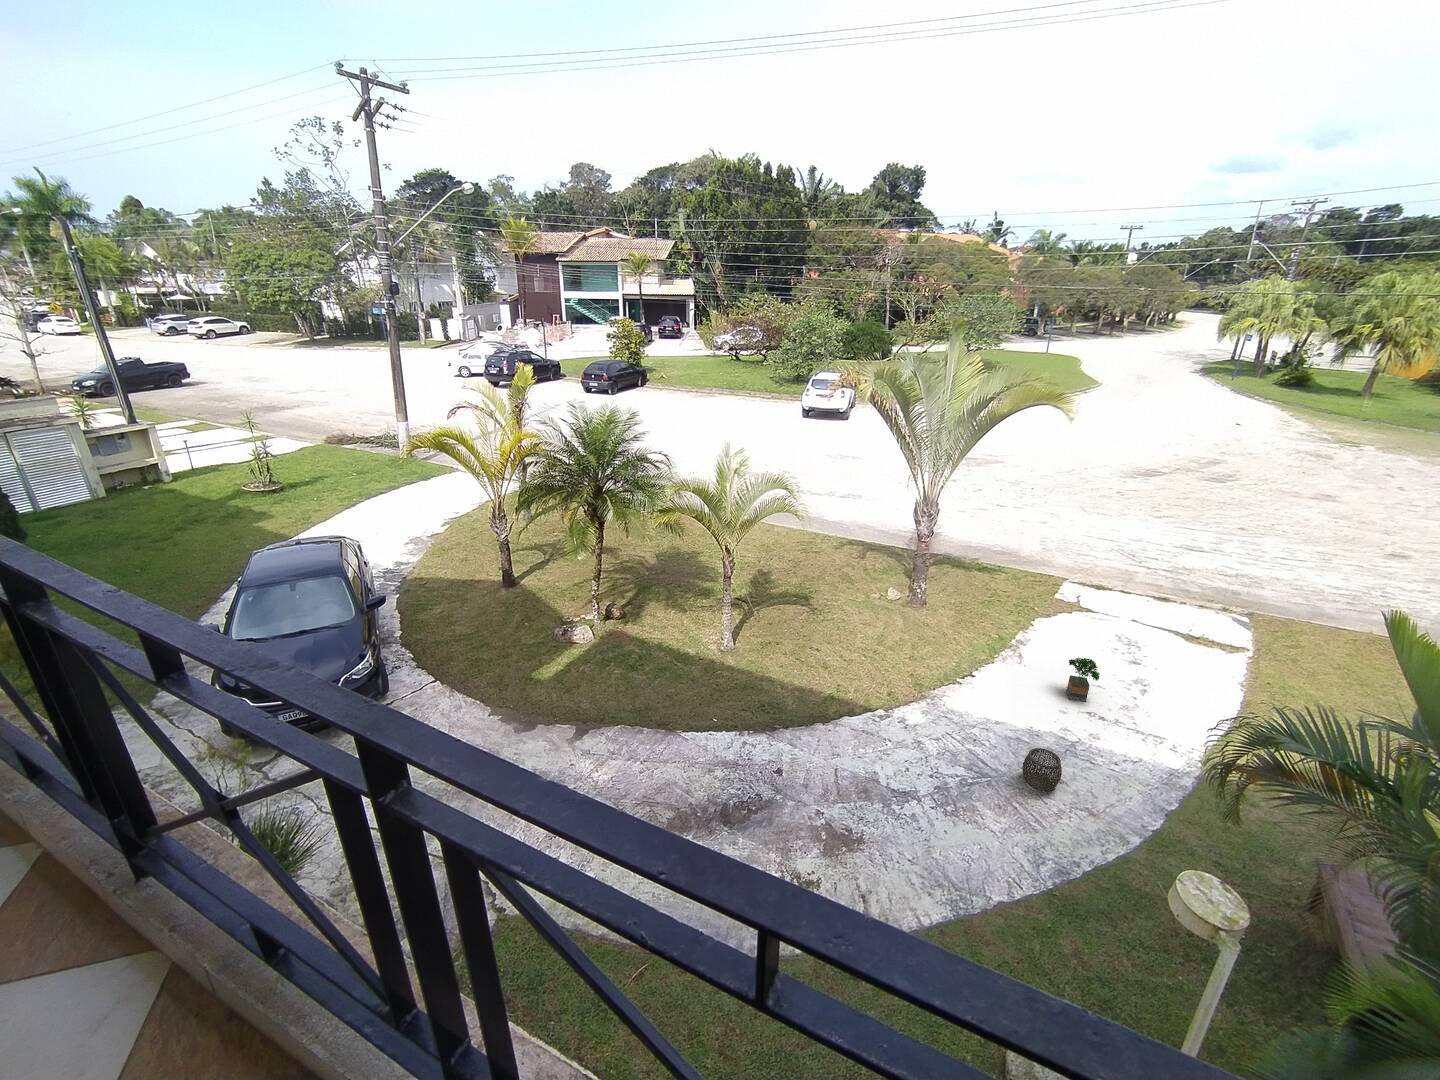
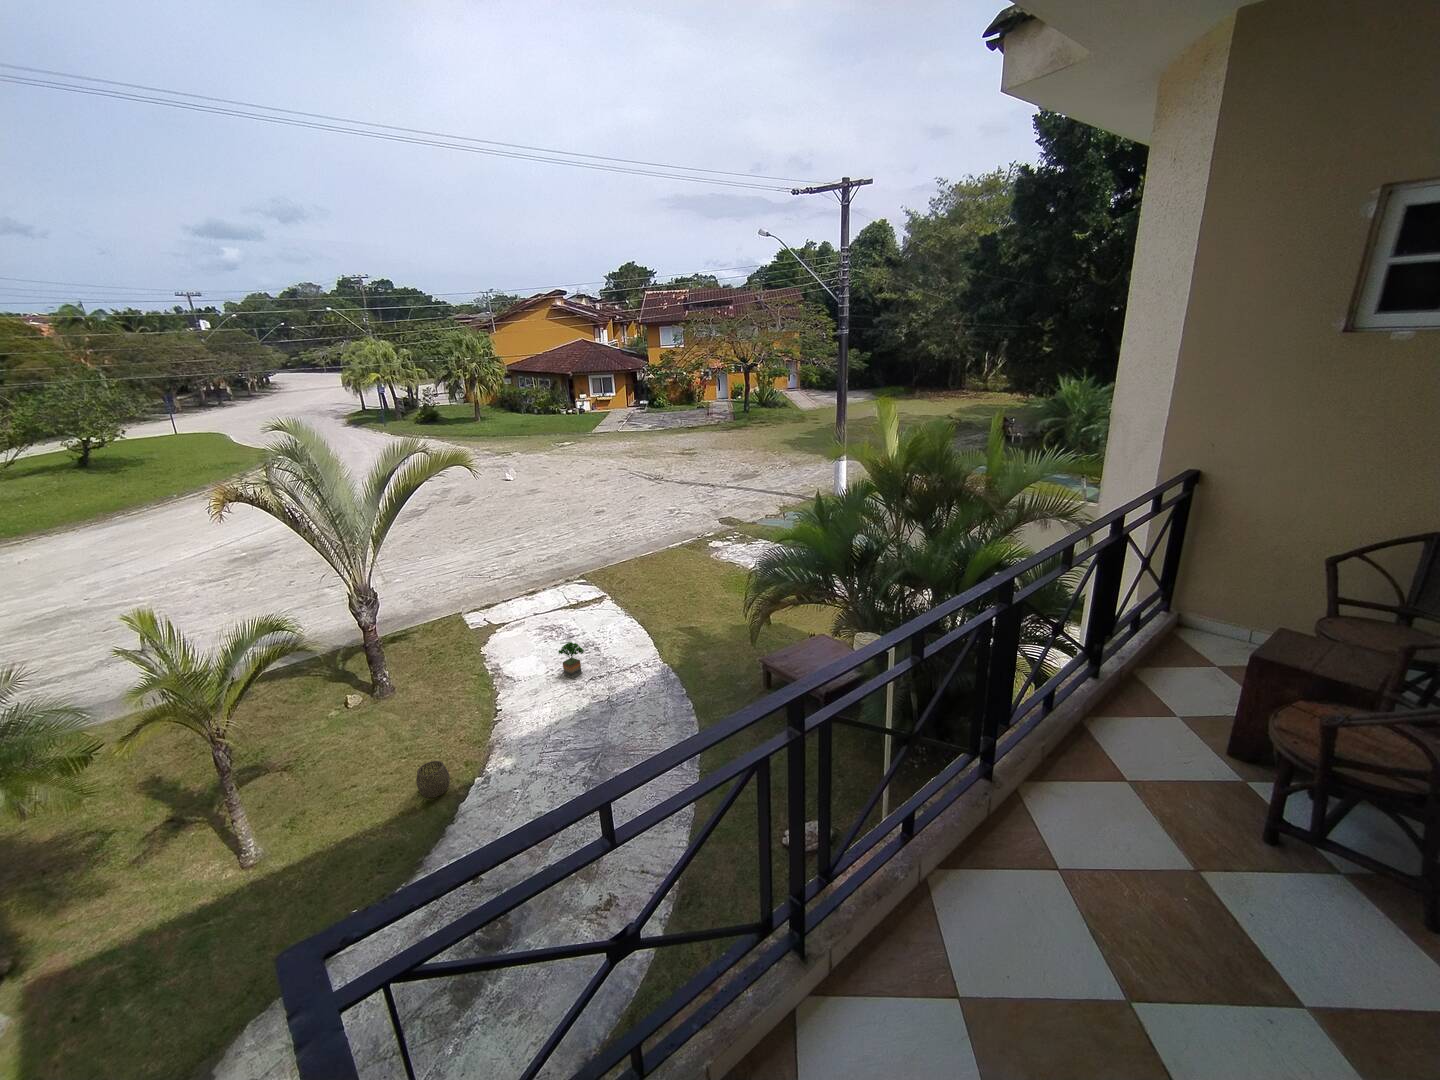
woven basket: present [1022,748,1062,791] -> present [416,761,450,798]

